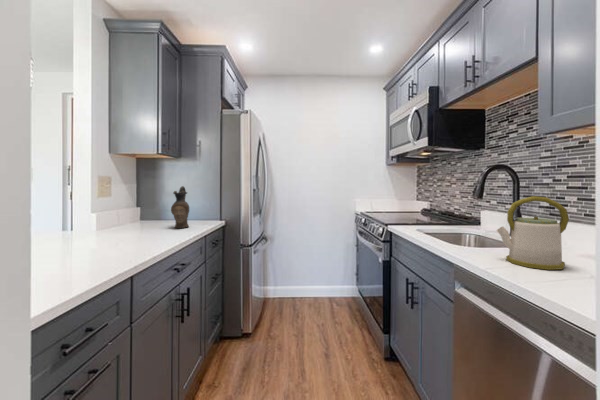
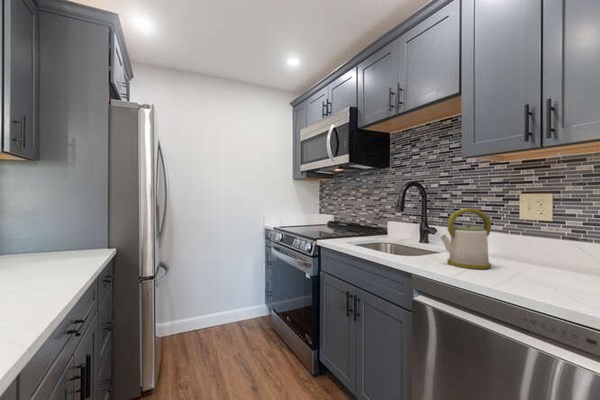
ceramic pitcher: present [171,186,189,228] -> none [23,198,58,262]

